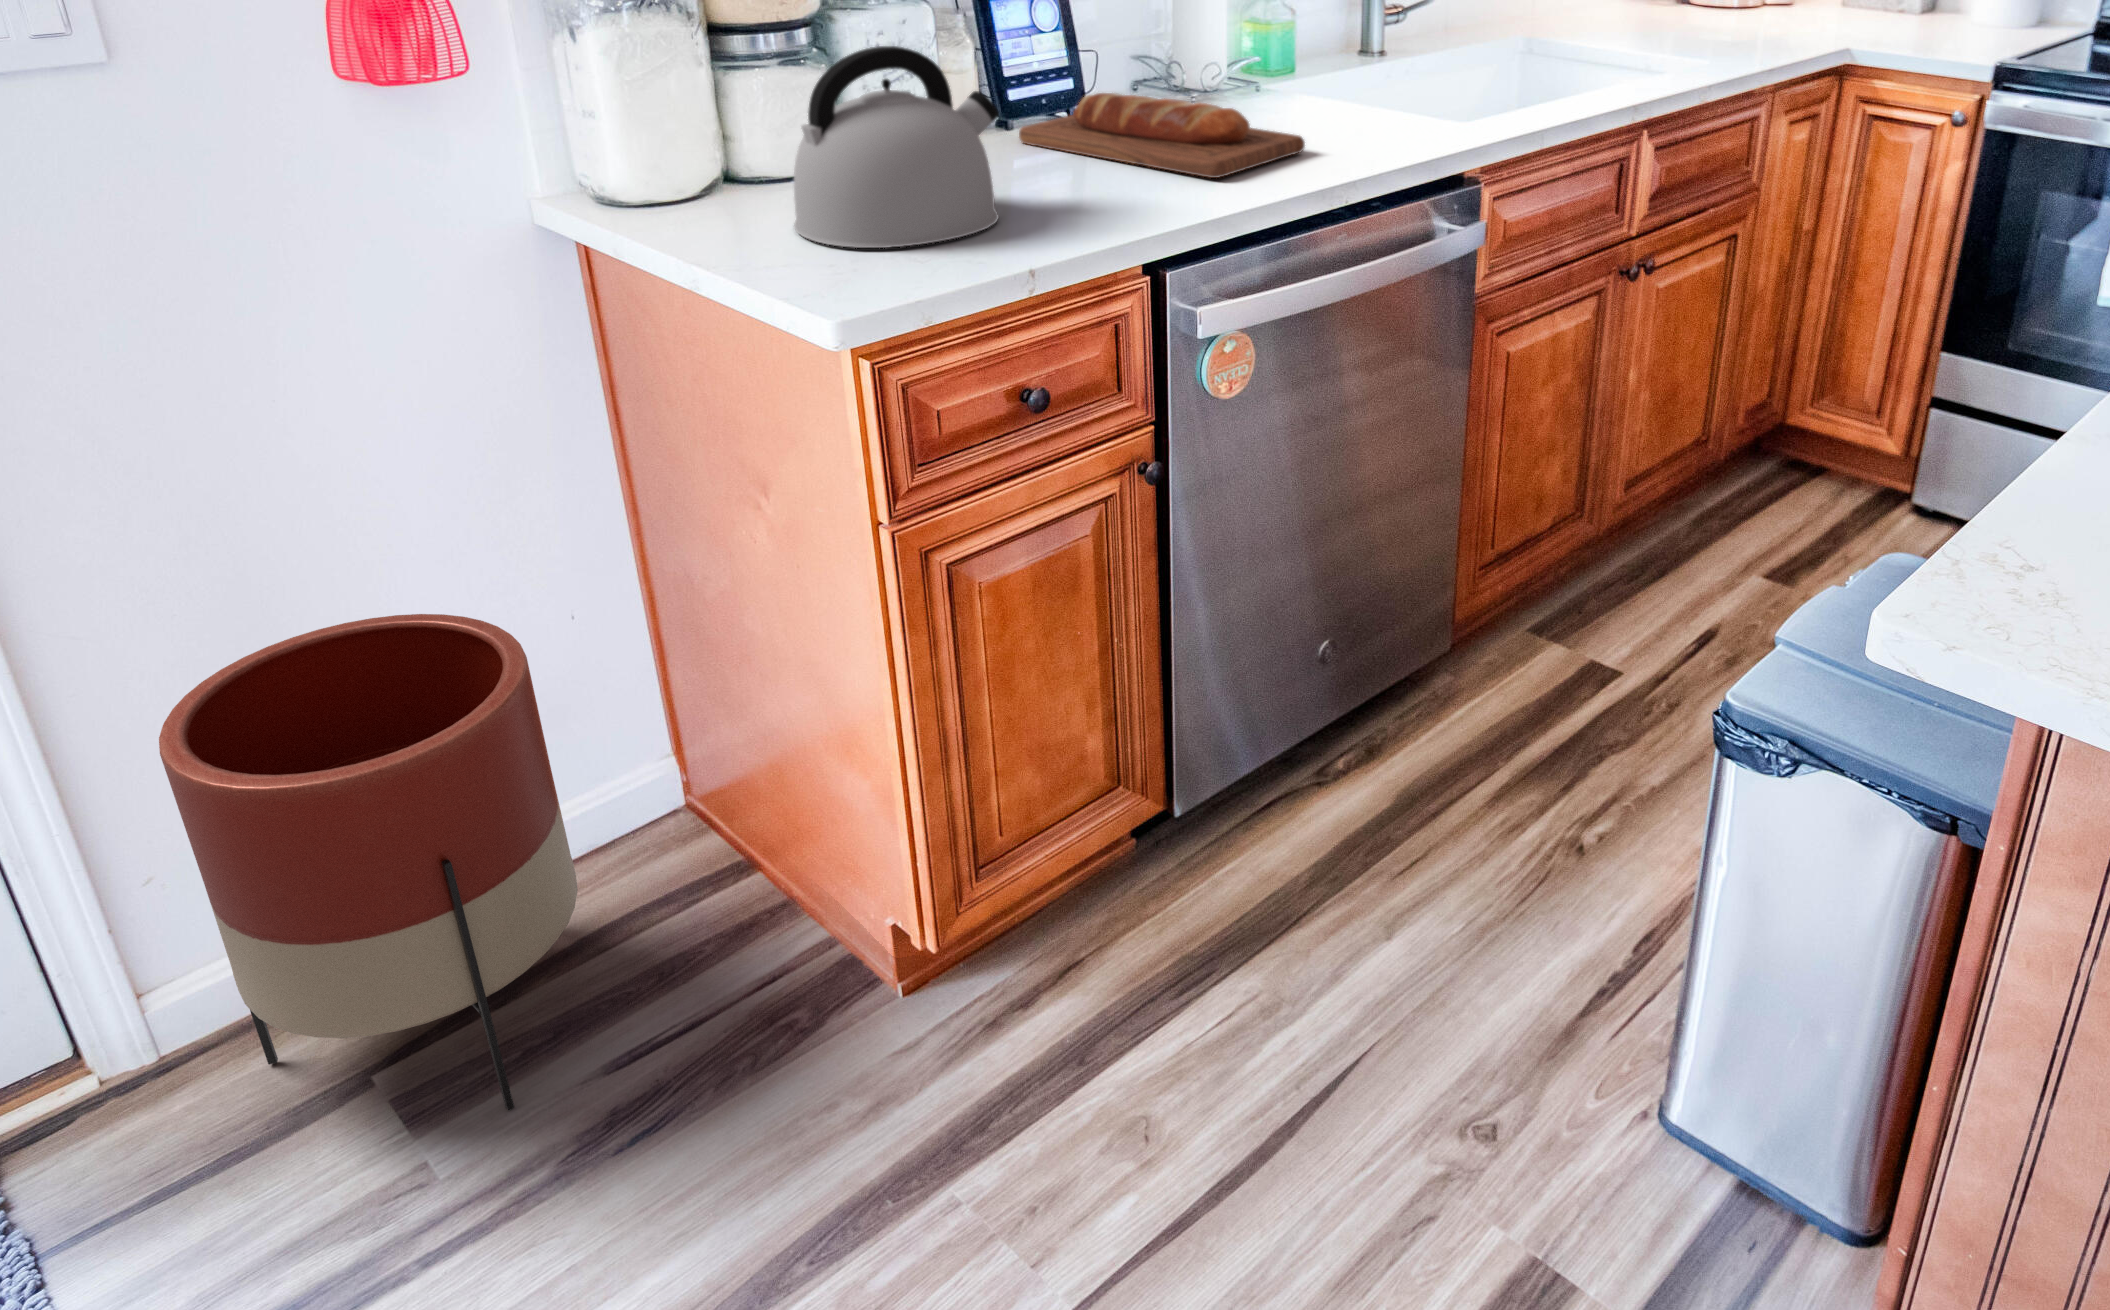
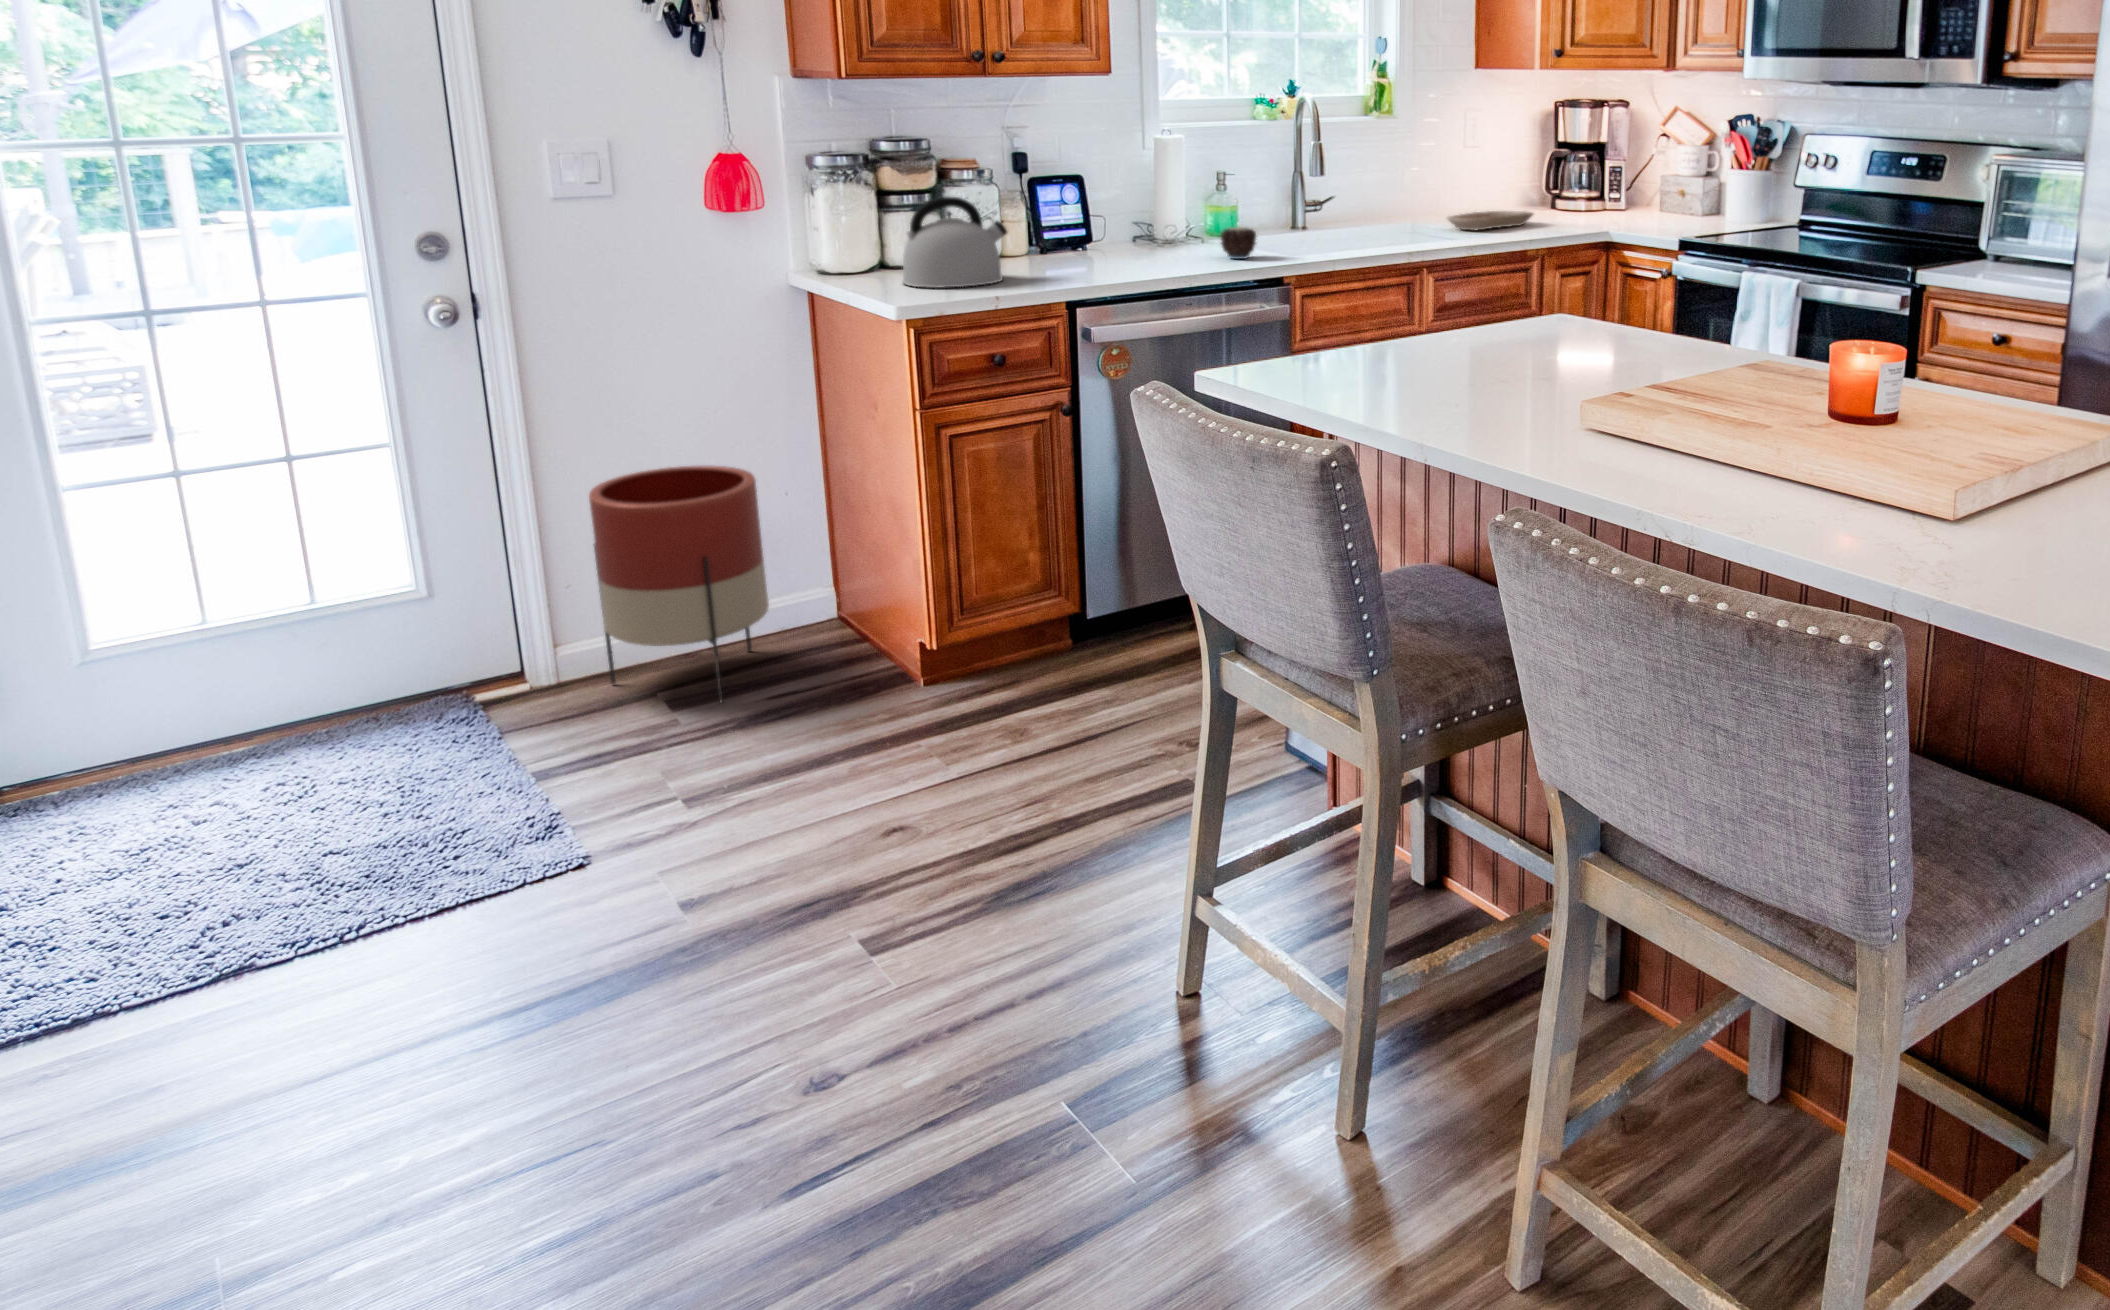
tray: none [1611,14,1728,53] -> present [1447,211,1533,230]
candle: none [1337,66,1409,136] -> present [1221,227,1256,259]
bread loaf: present [1019,93,1305,178] -> none [1044,233,1189,271]

